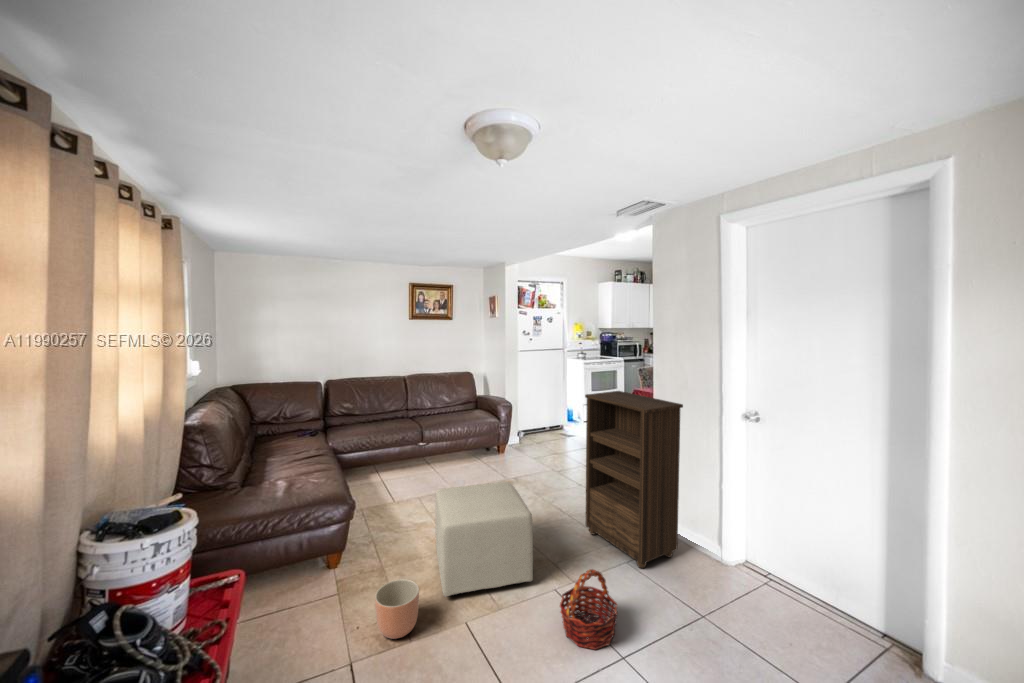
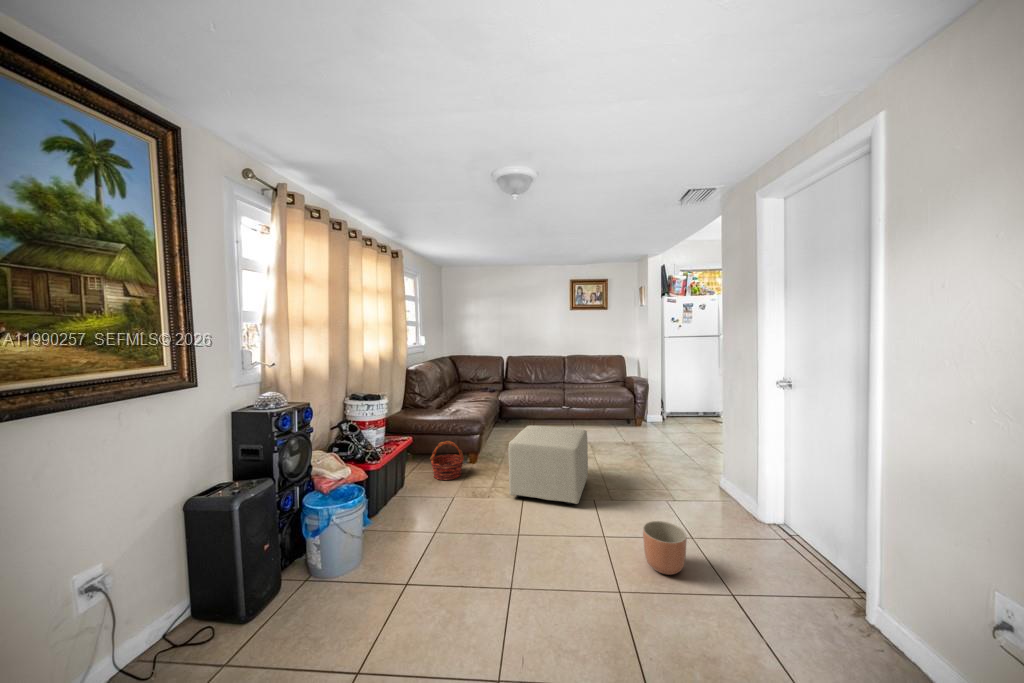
bookshelf: present [585,391,683,568] -> none [658,360,742,528]
basket: present [560,569,618,649] -> present [430,441,464,480]
planter: present [375,579,419,639] -> present [643,521,687,575]

